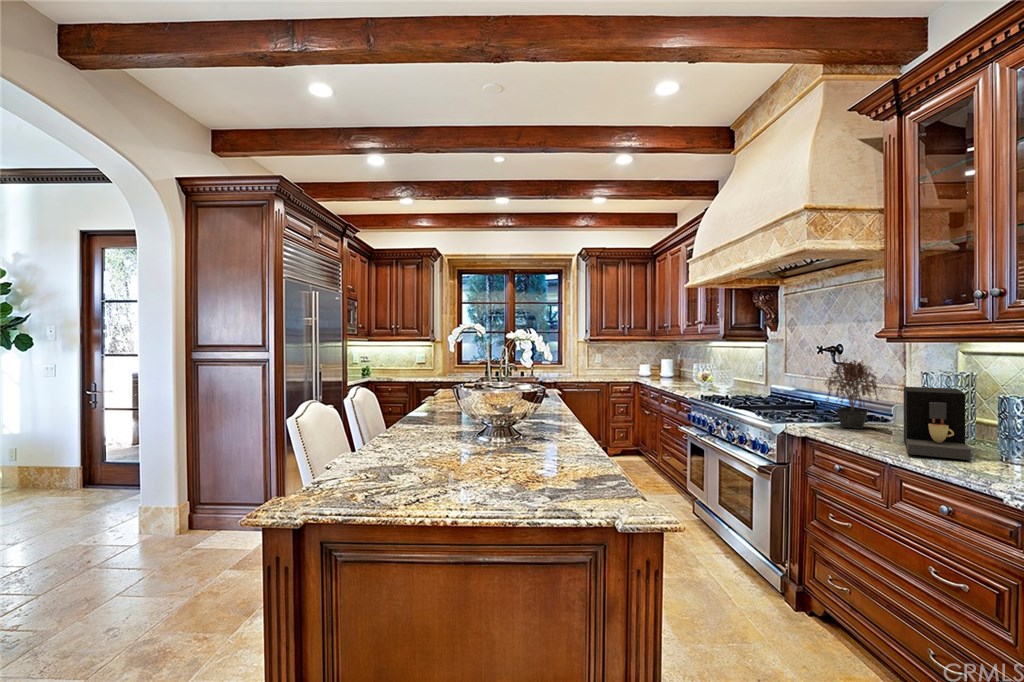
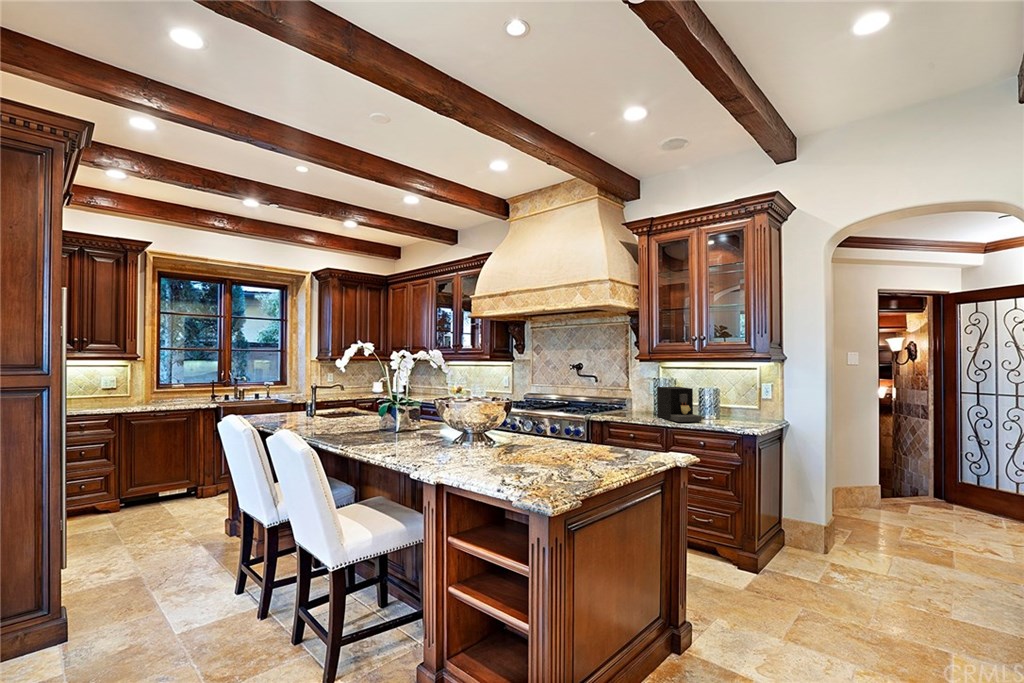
potted plant: present [825,359,881,429] -> none [606,372,638,414]

